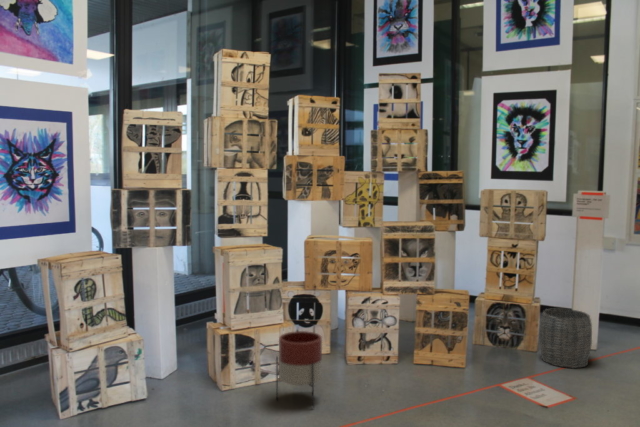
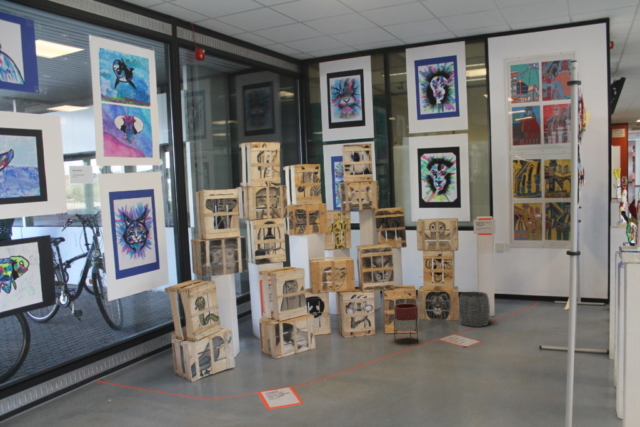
planter: present [276,331,322,407] -> present [394,303,419,343]

